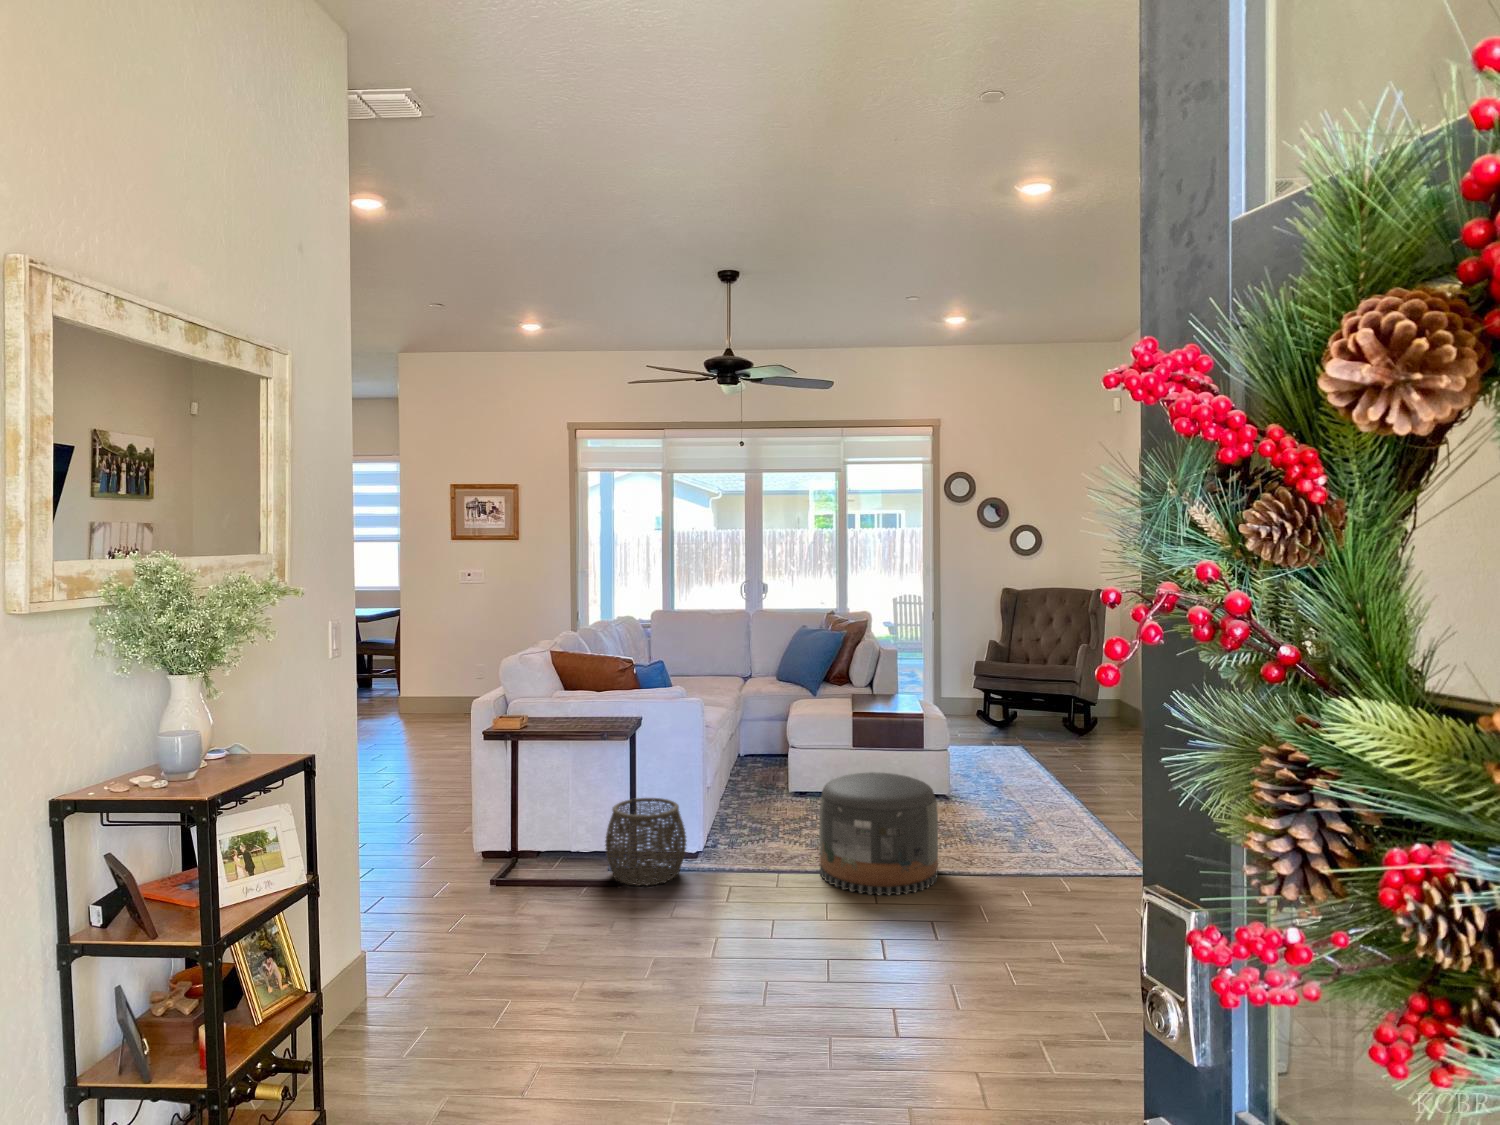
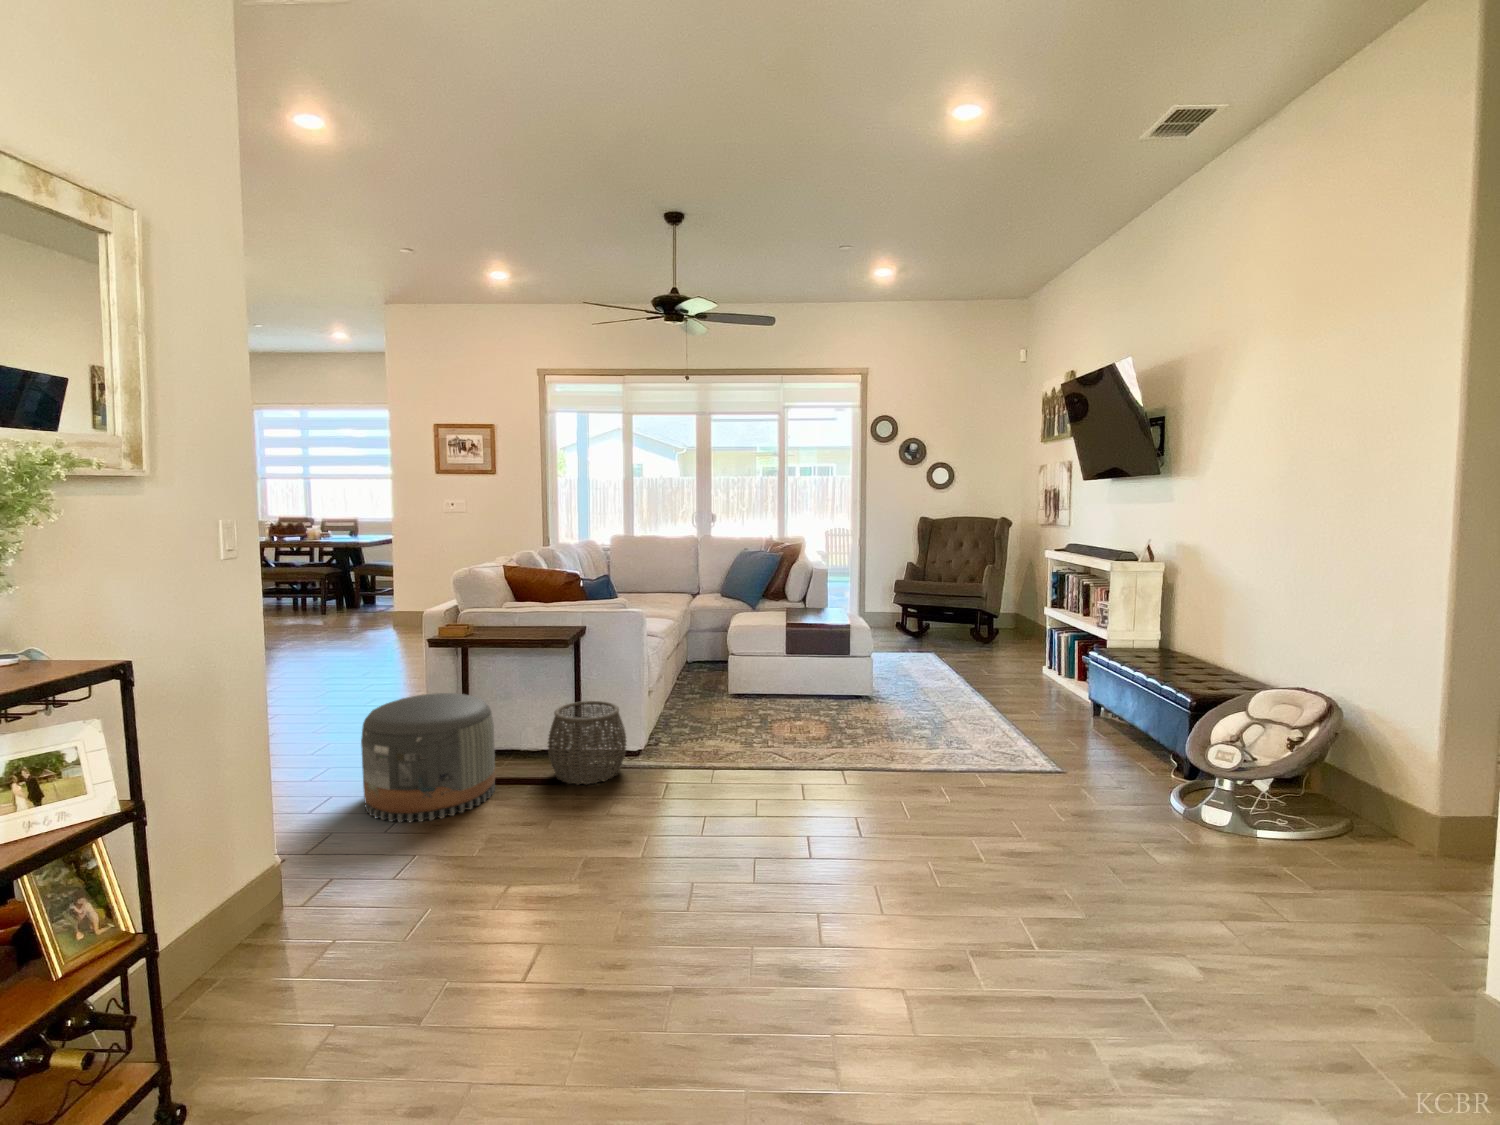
pouf: present [819,772,938,896] -> present [361,693,495,822]

